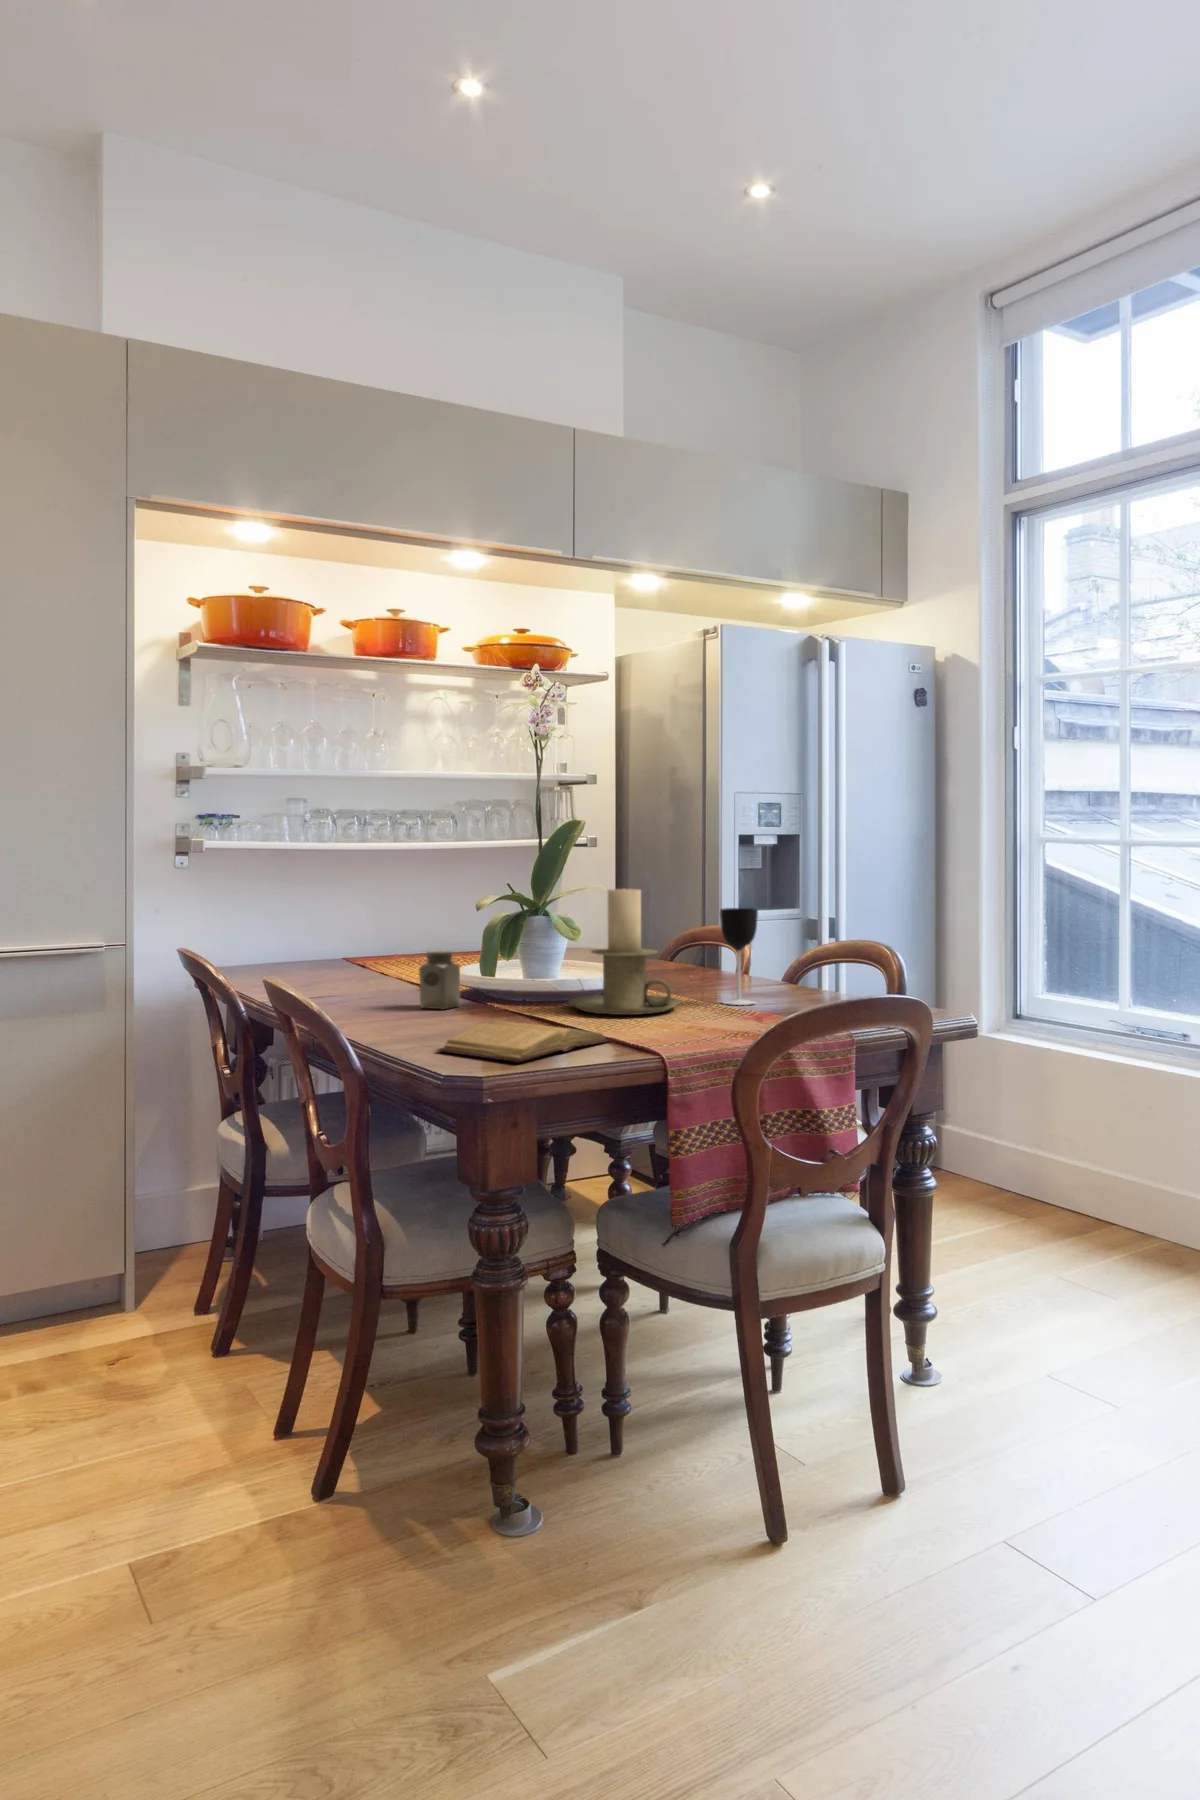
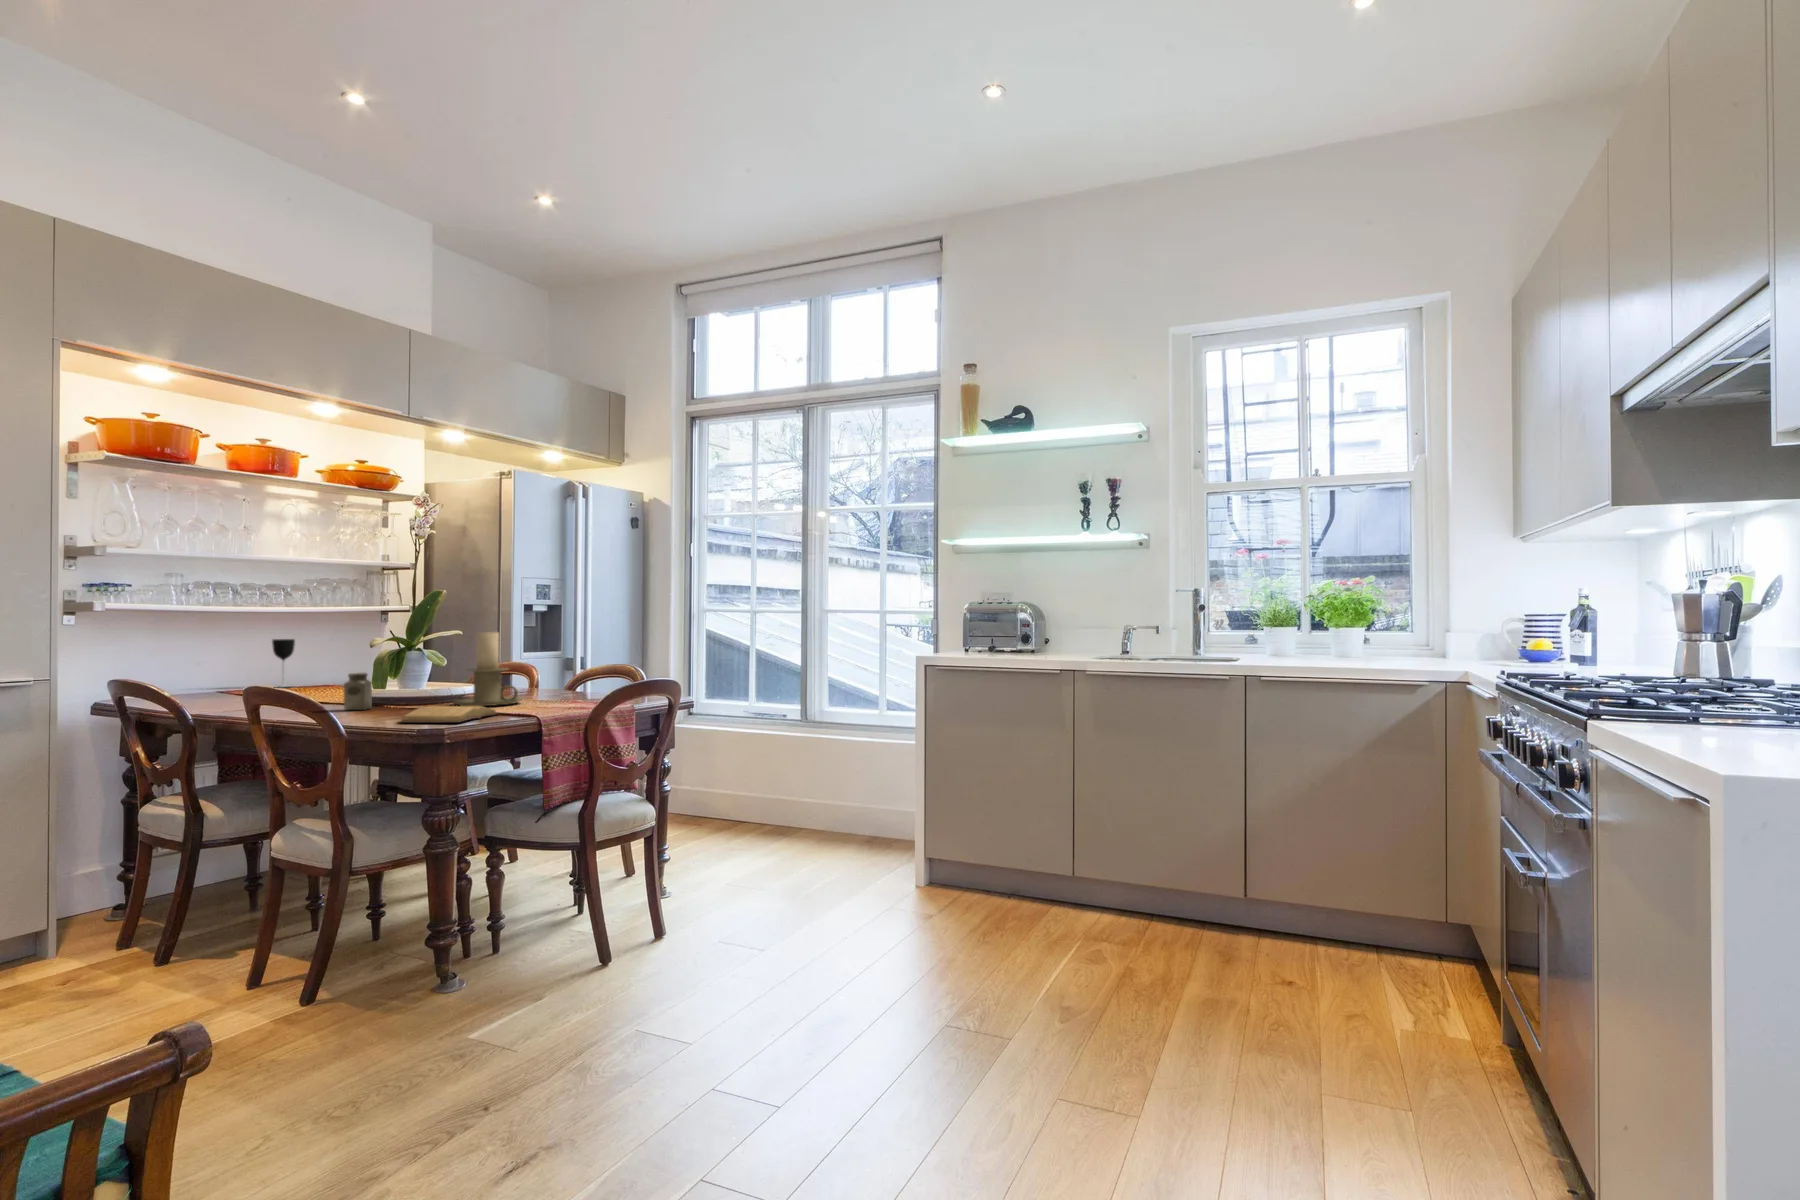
wine glass: present [720,908,758,1005] -> present [272,639,295,687]

